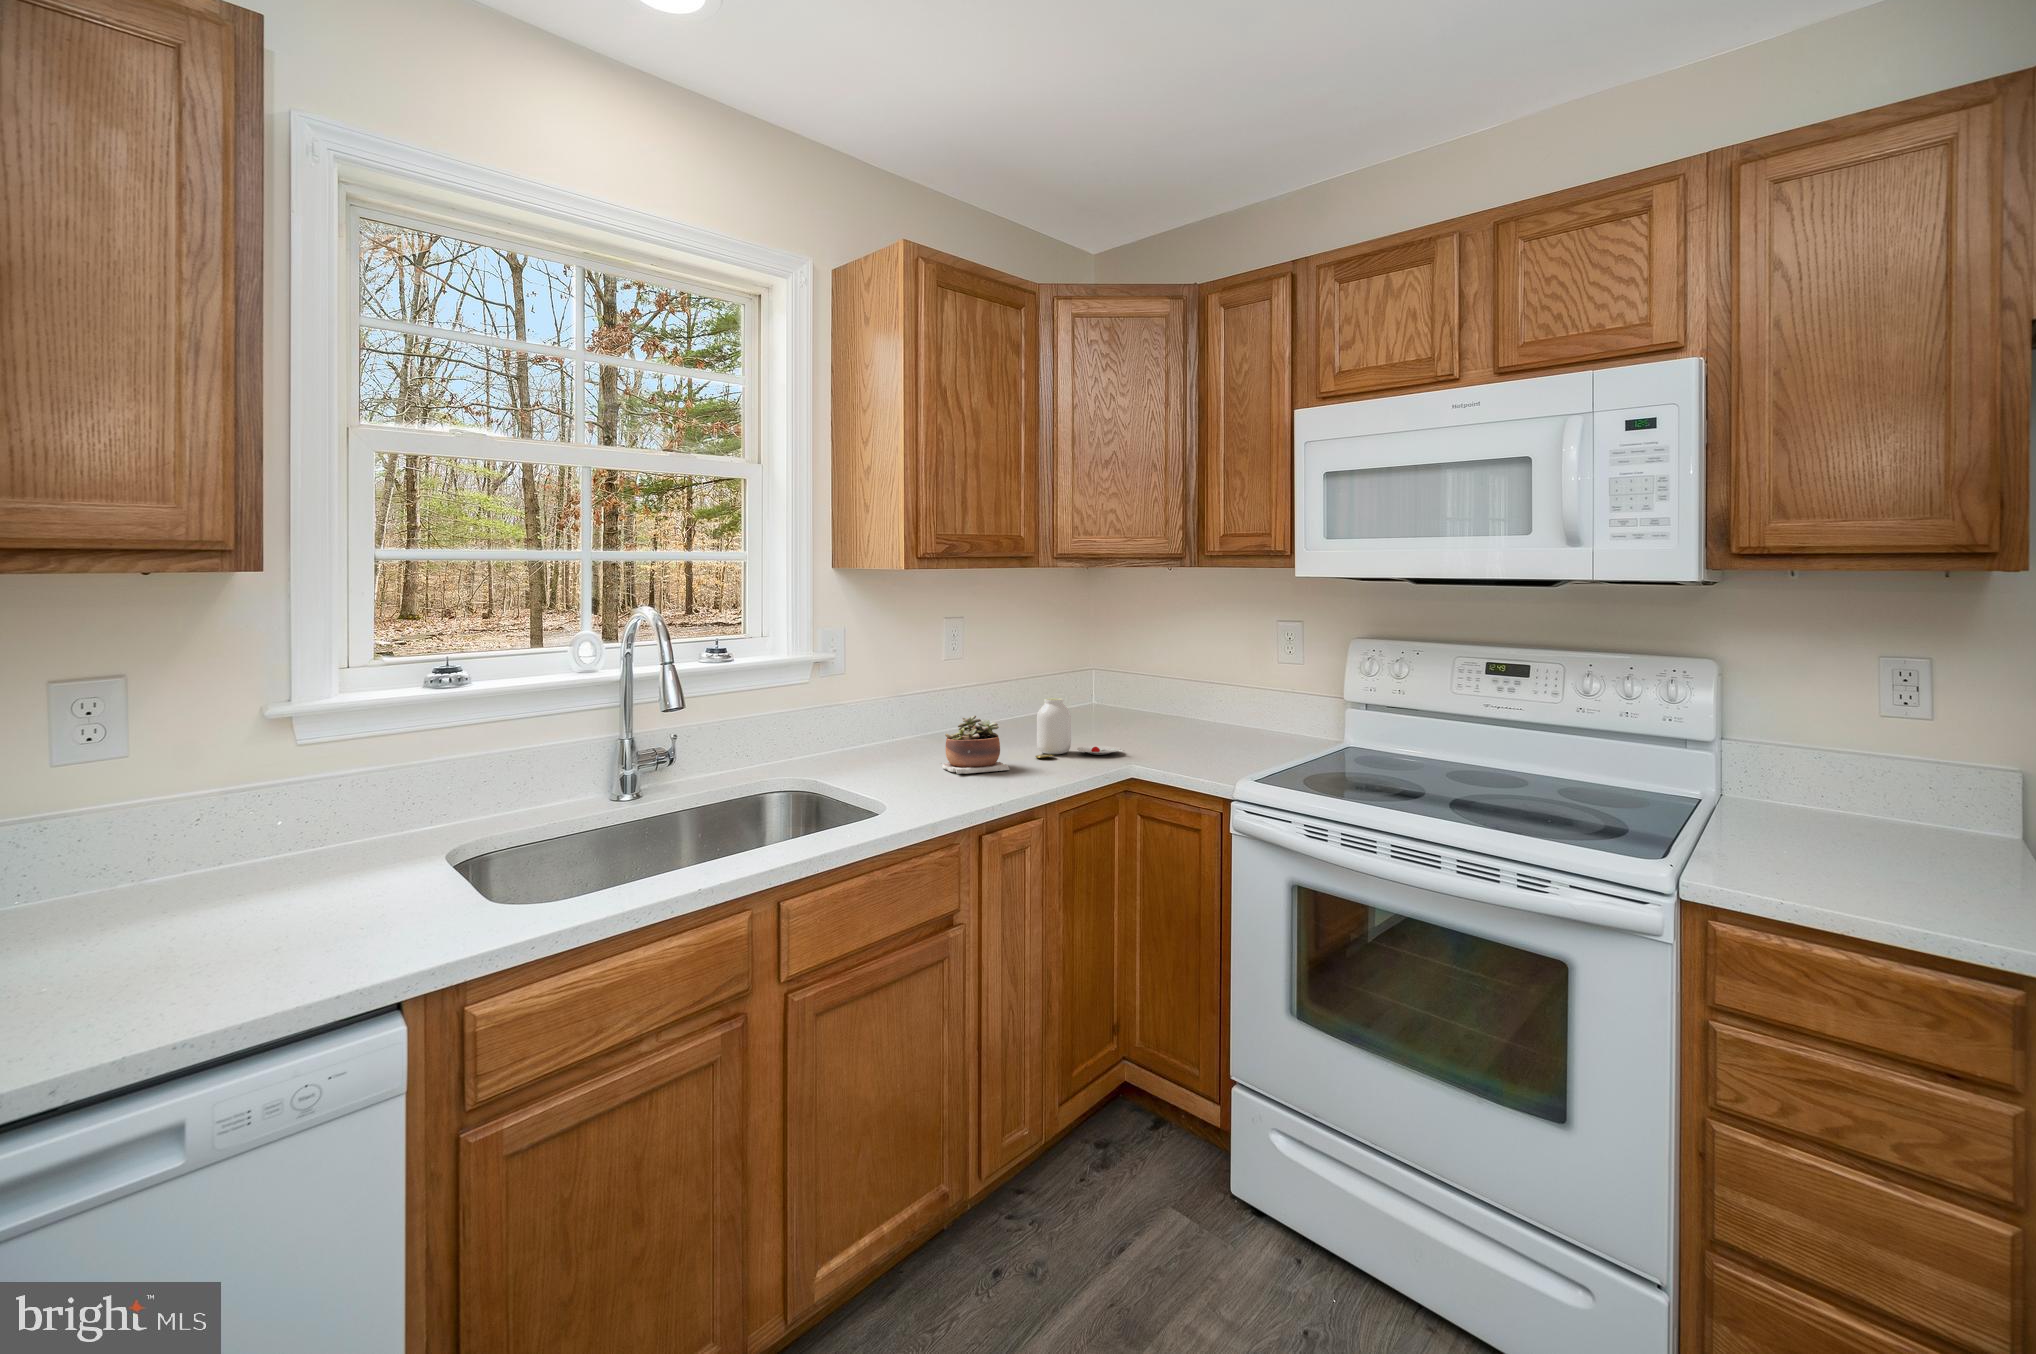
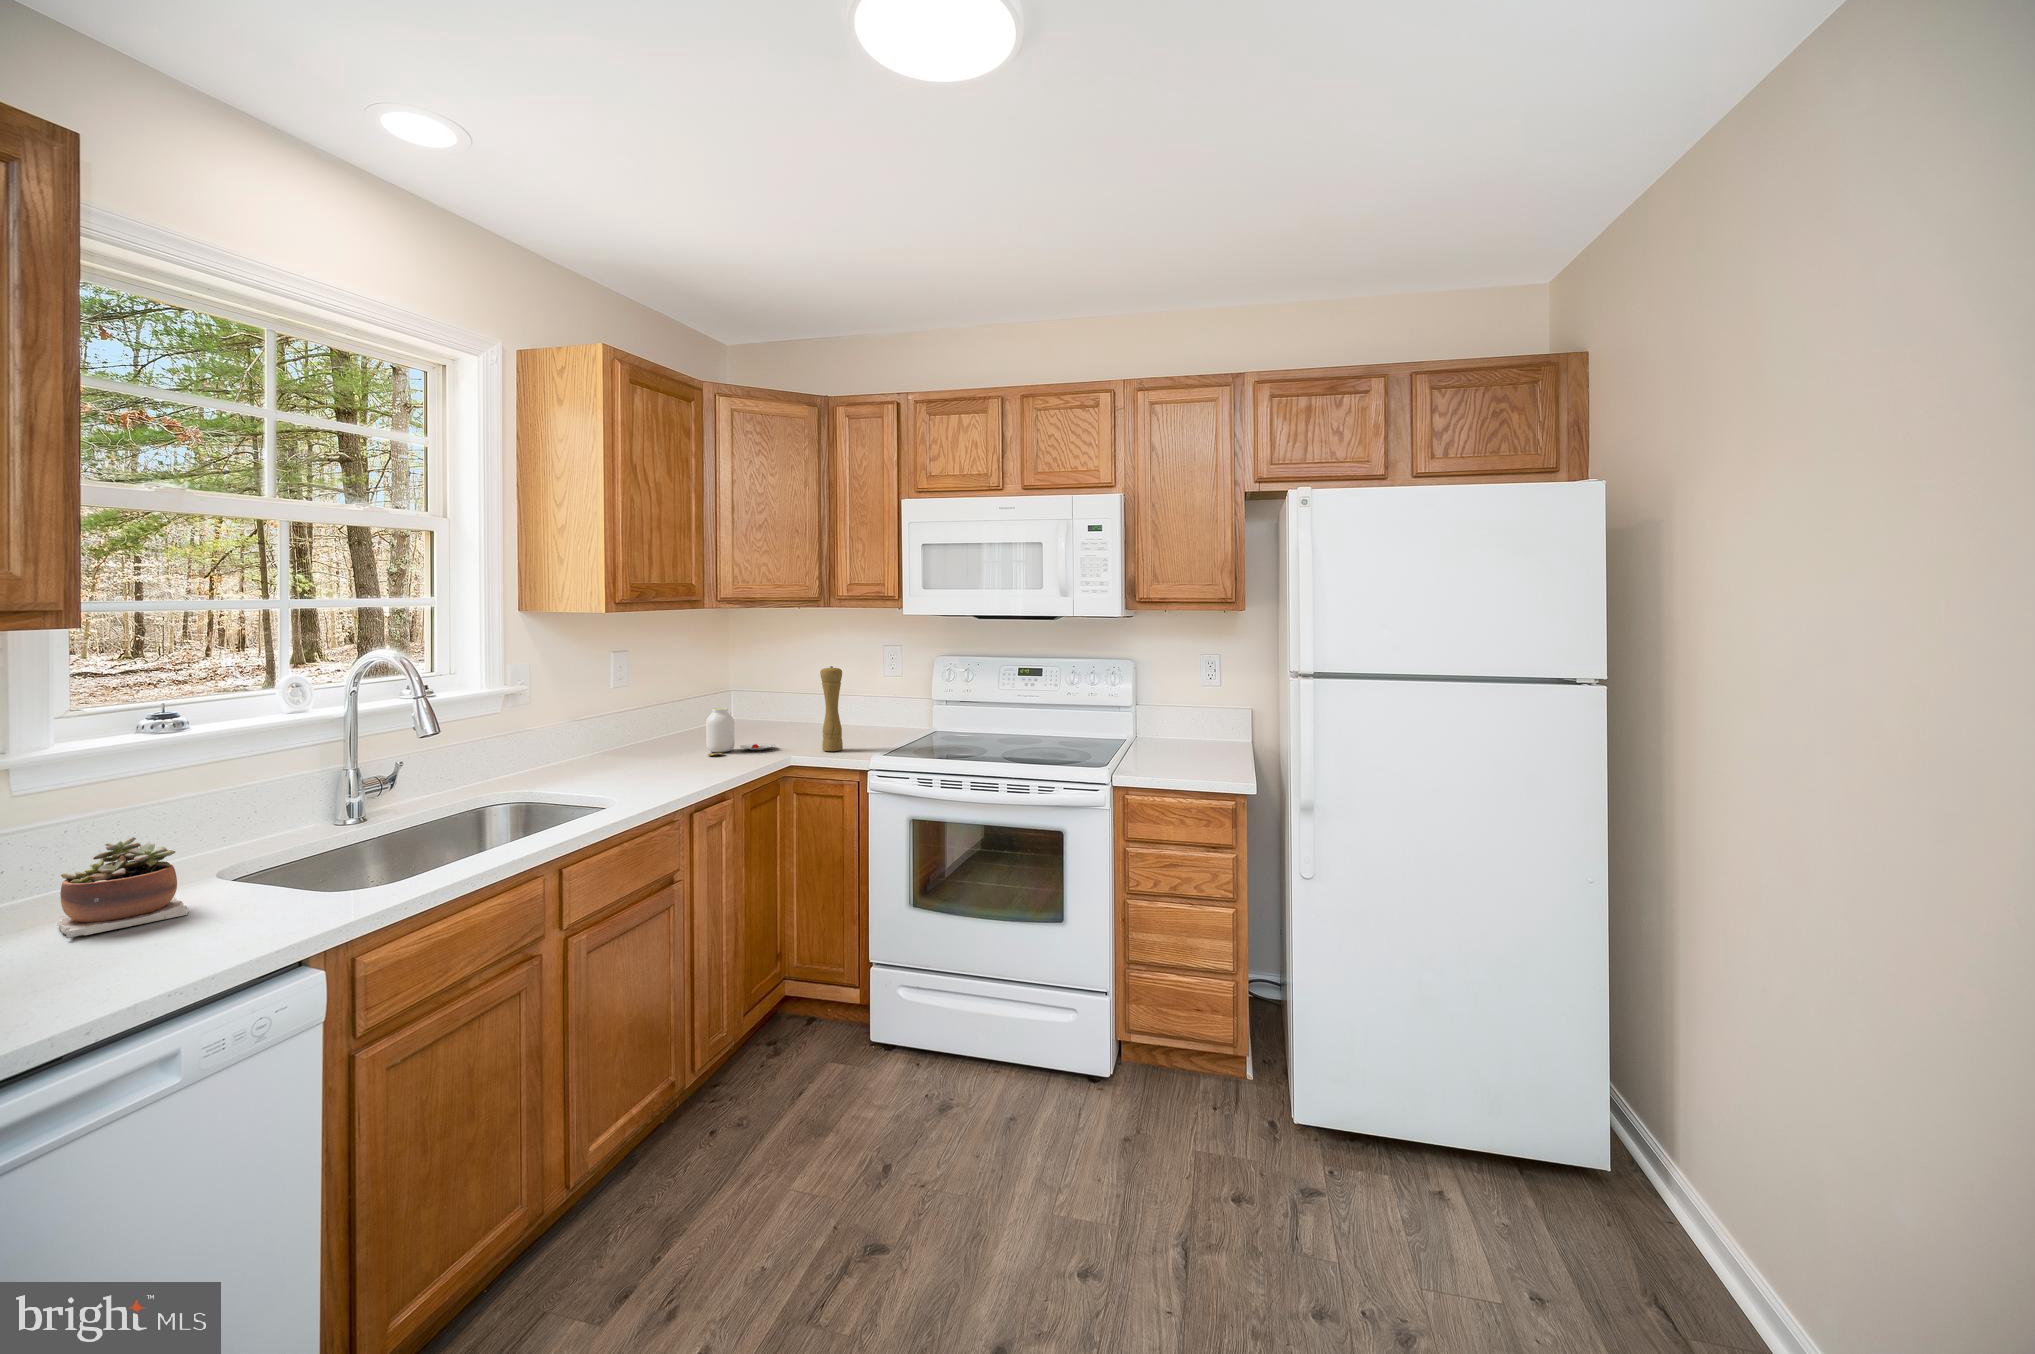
pepper mill: none [1179,648,1209,763] -> present [820,666,843,751]
succulent plant: present [940,715,1010,774] -> present [57,837,189,938]

